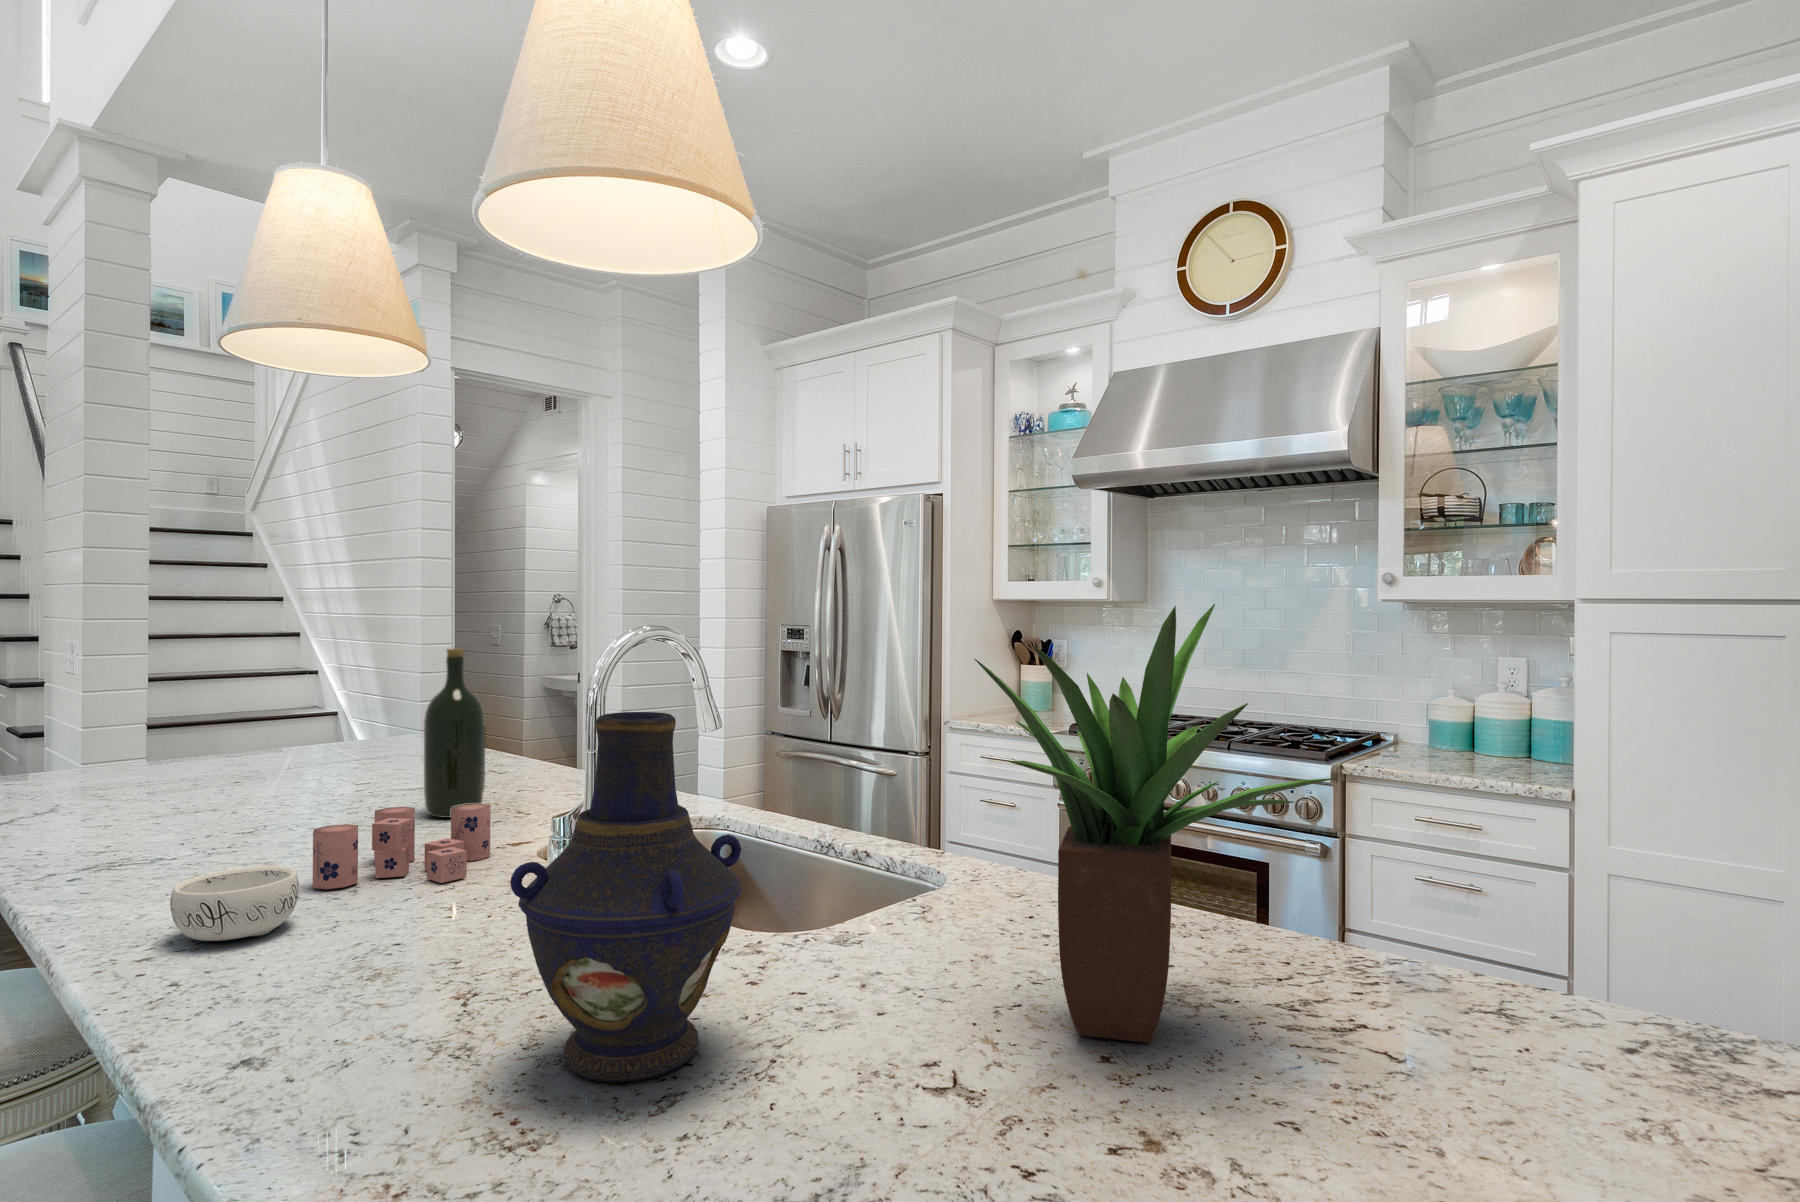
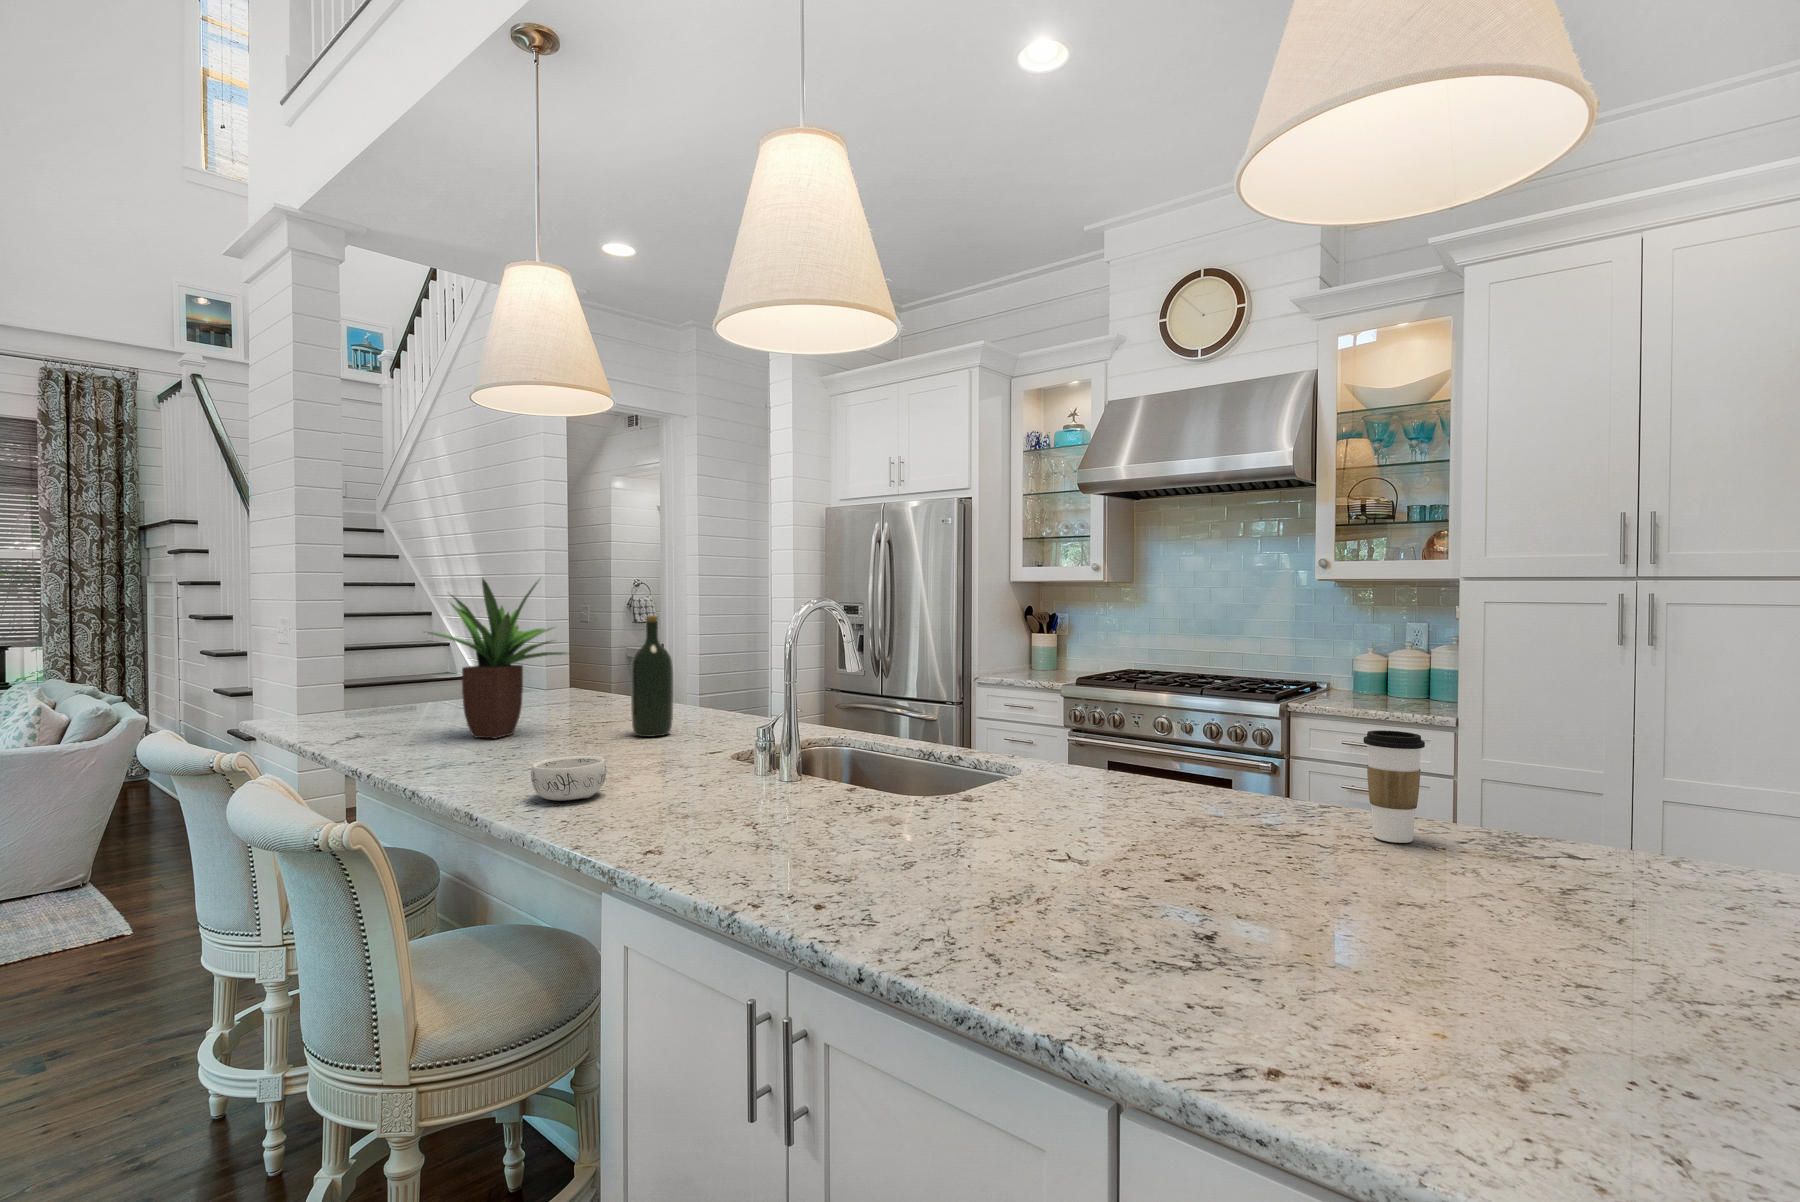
potted plant: present [974,604,1333,1043] -> present [428,578,566,739]
vase: present [510,712,742,1082] -> none [805,644,935,859]
candle: present [313,804,491,889] -> none [594,722,699,775]
coffee cup: none [1456,855,1559,1049] -> present [1363,730,1425,843]

